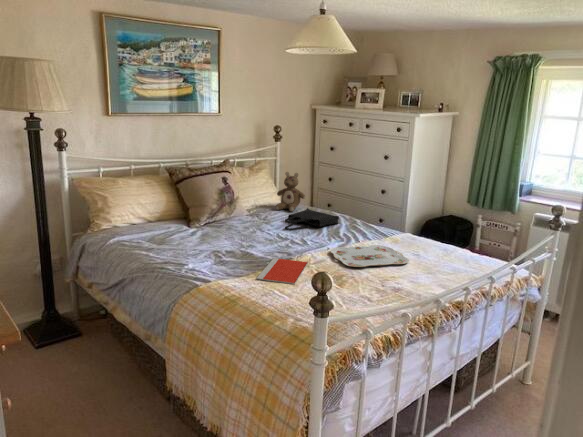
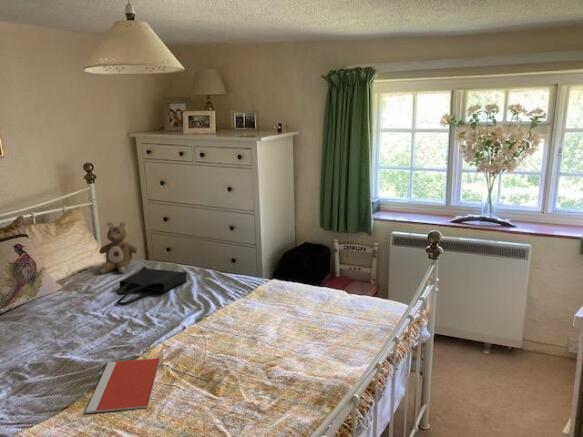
serving tray: present [330,245,409,267] -> none [187,307,289,353]

